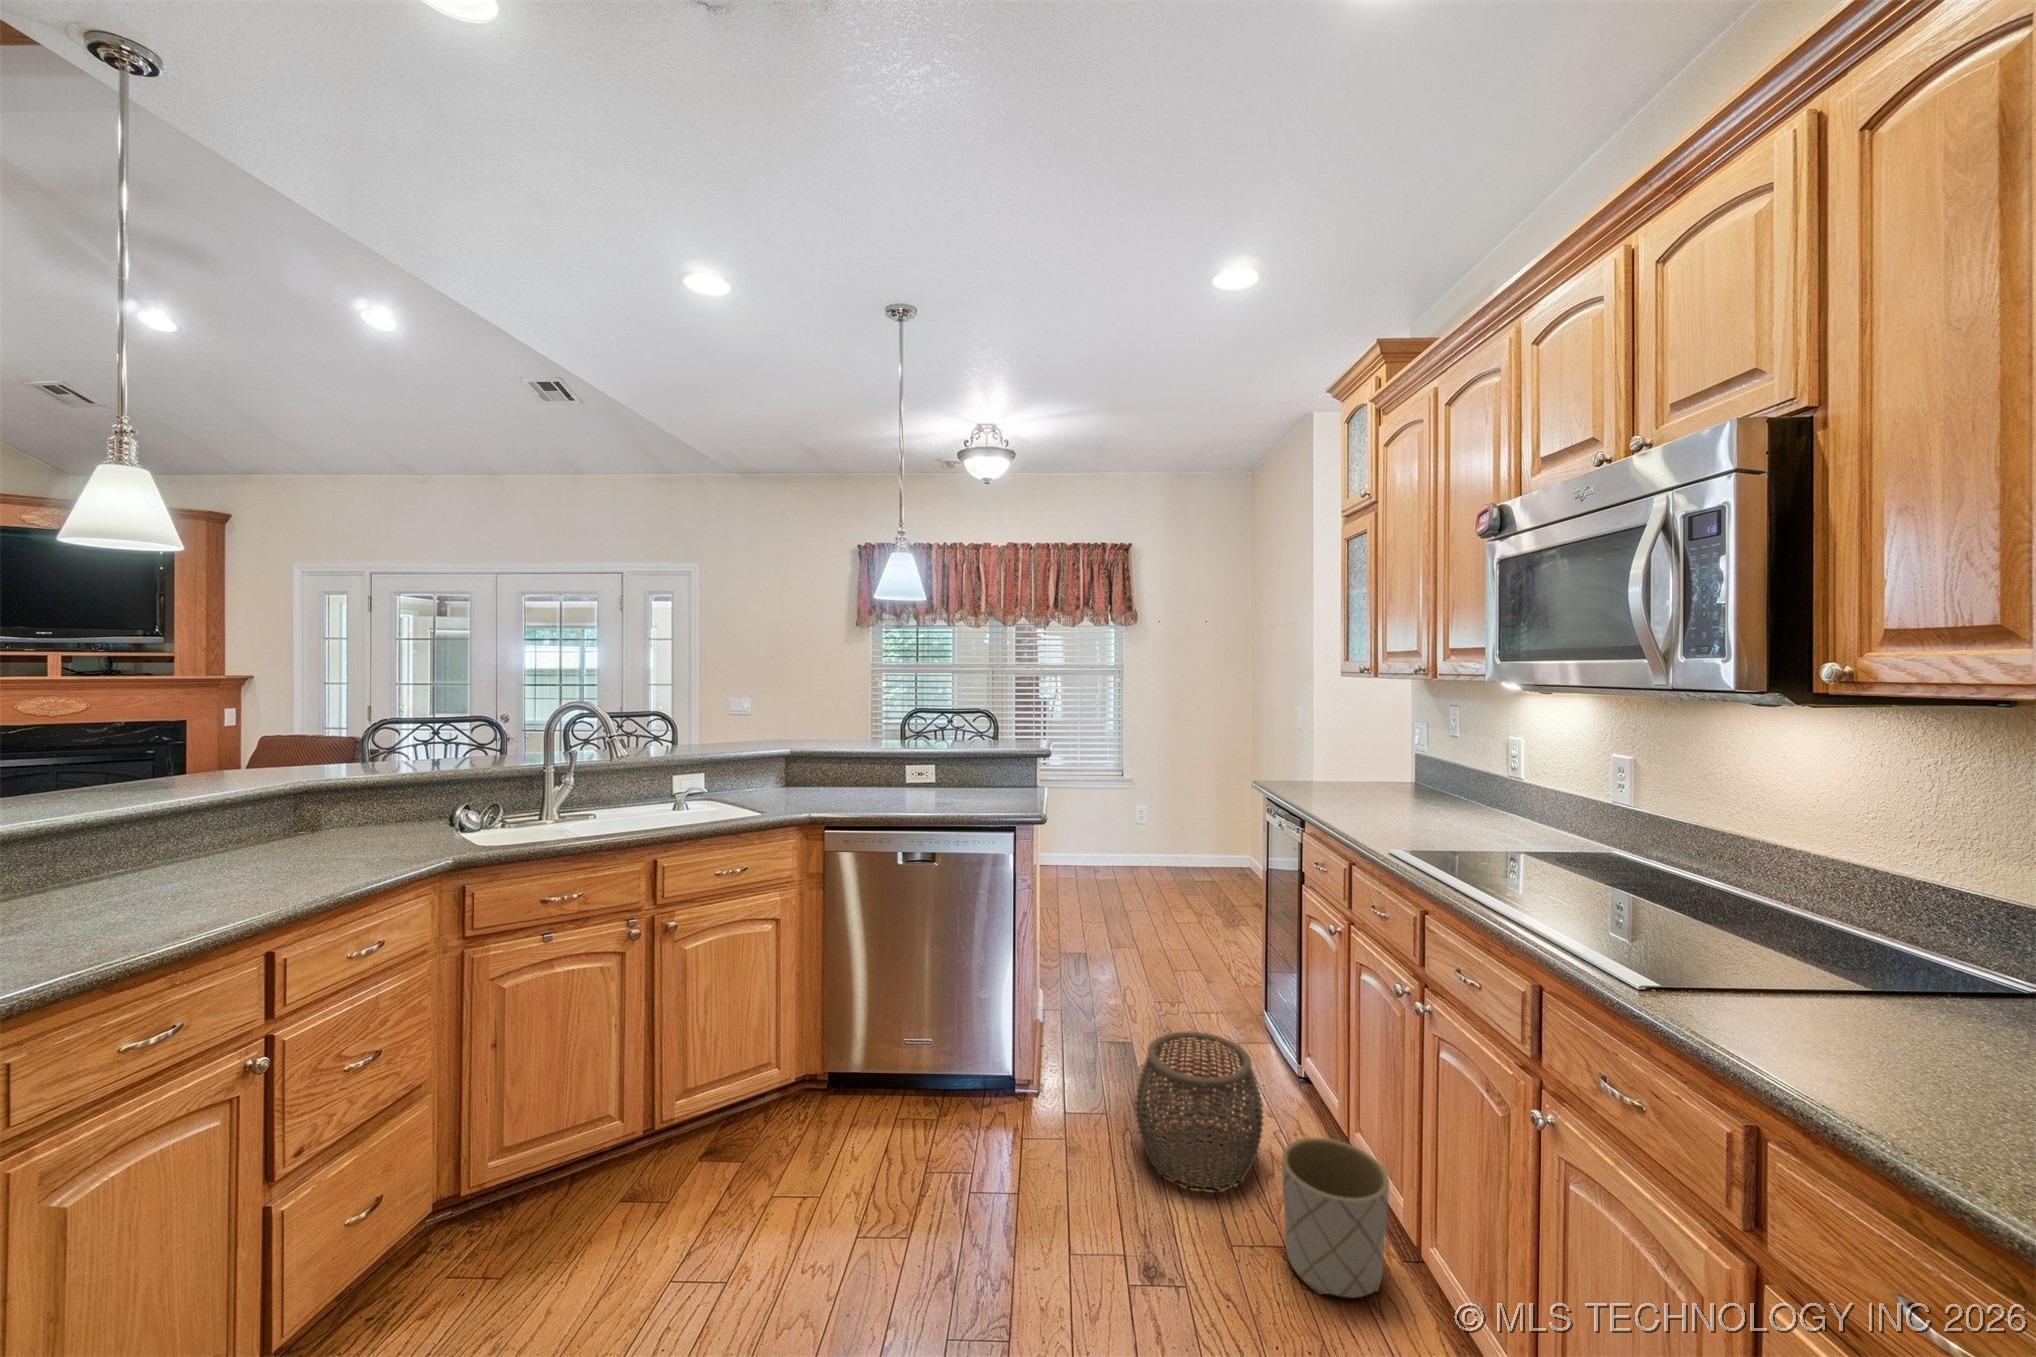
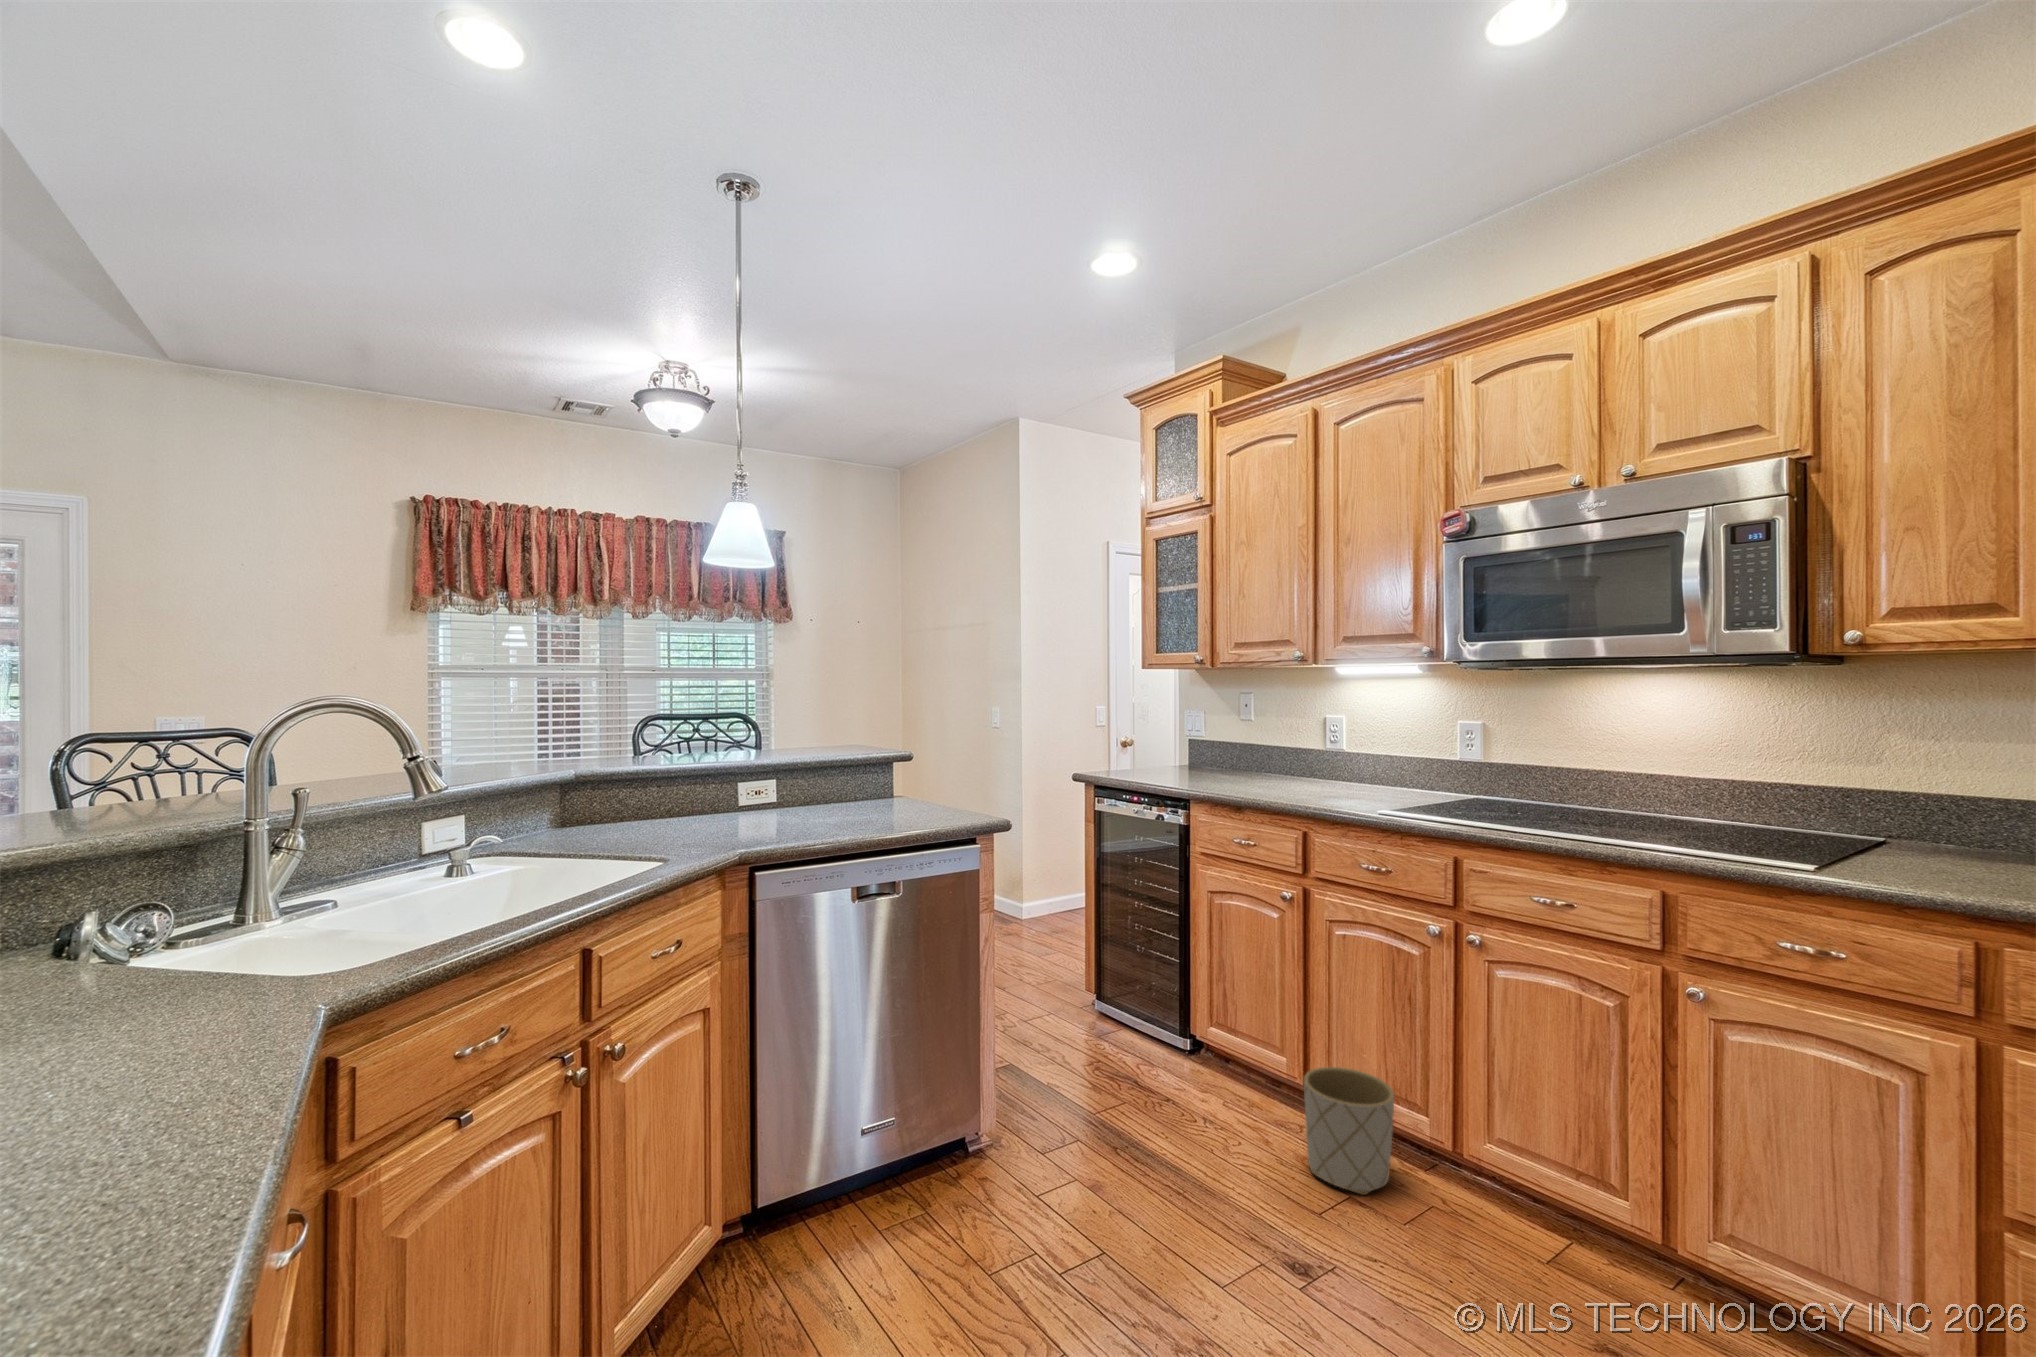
woven basket: present [1135,1031,1264,1190] -> none [1119,1018,1243,1167]

